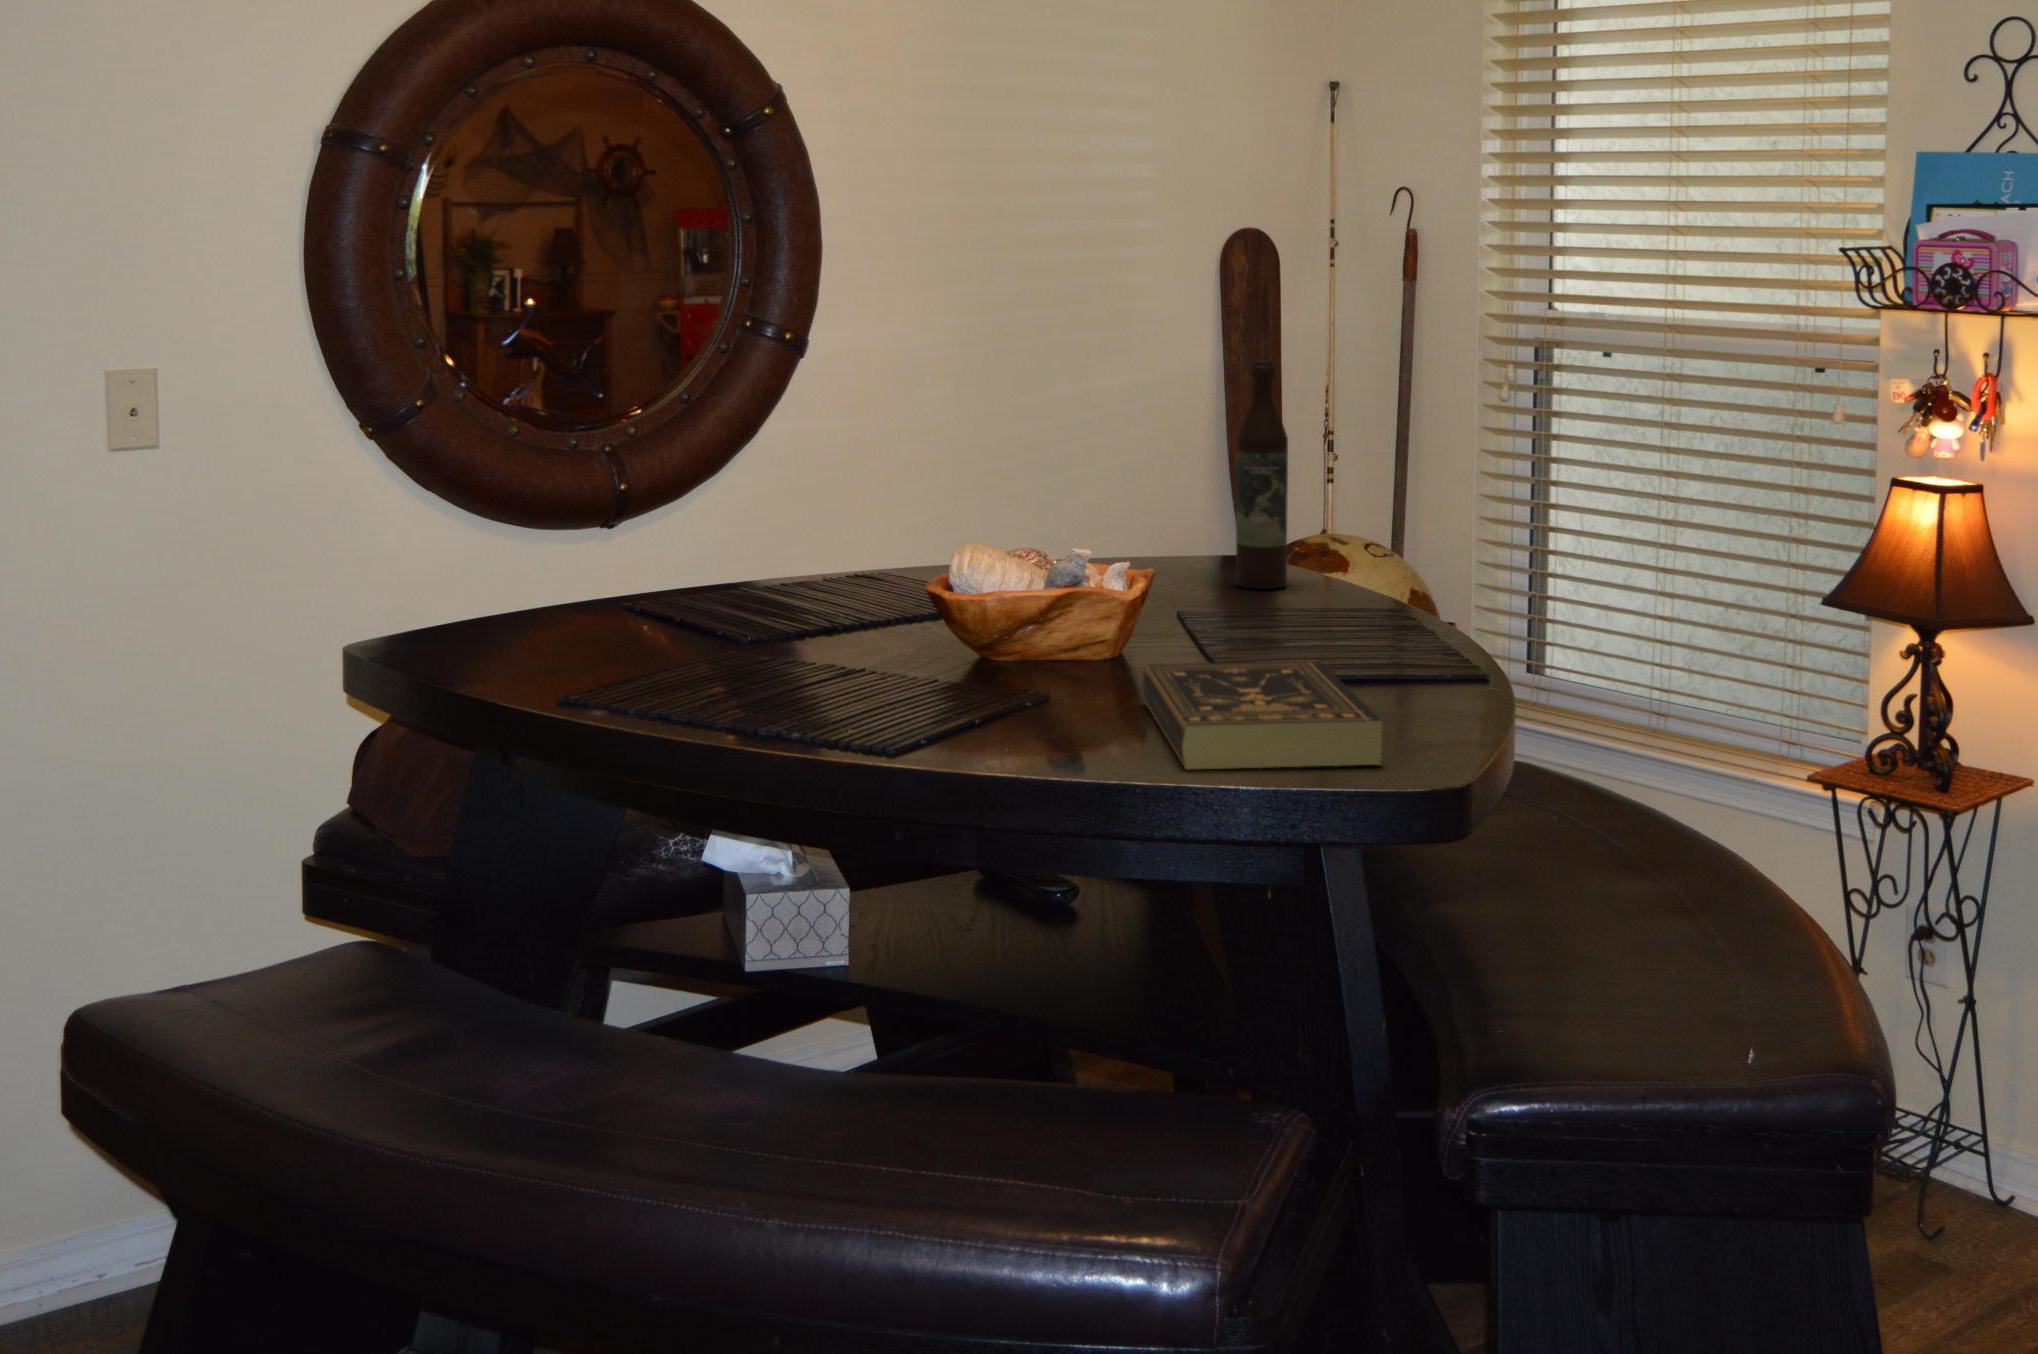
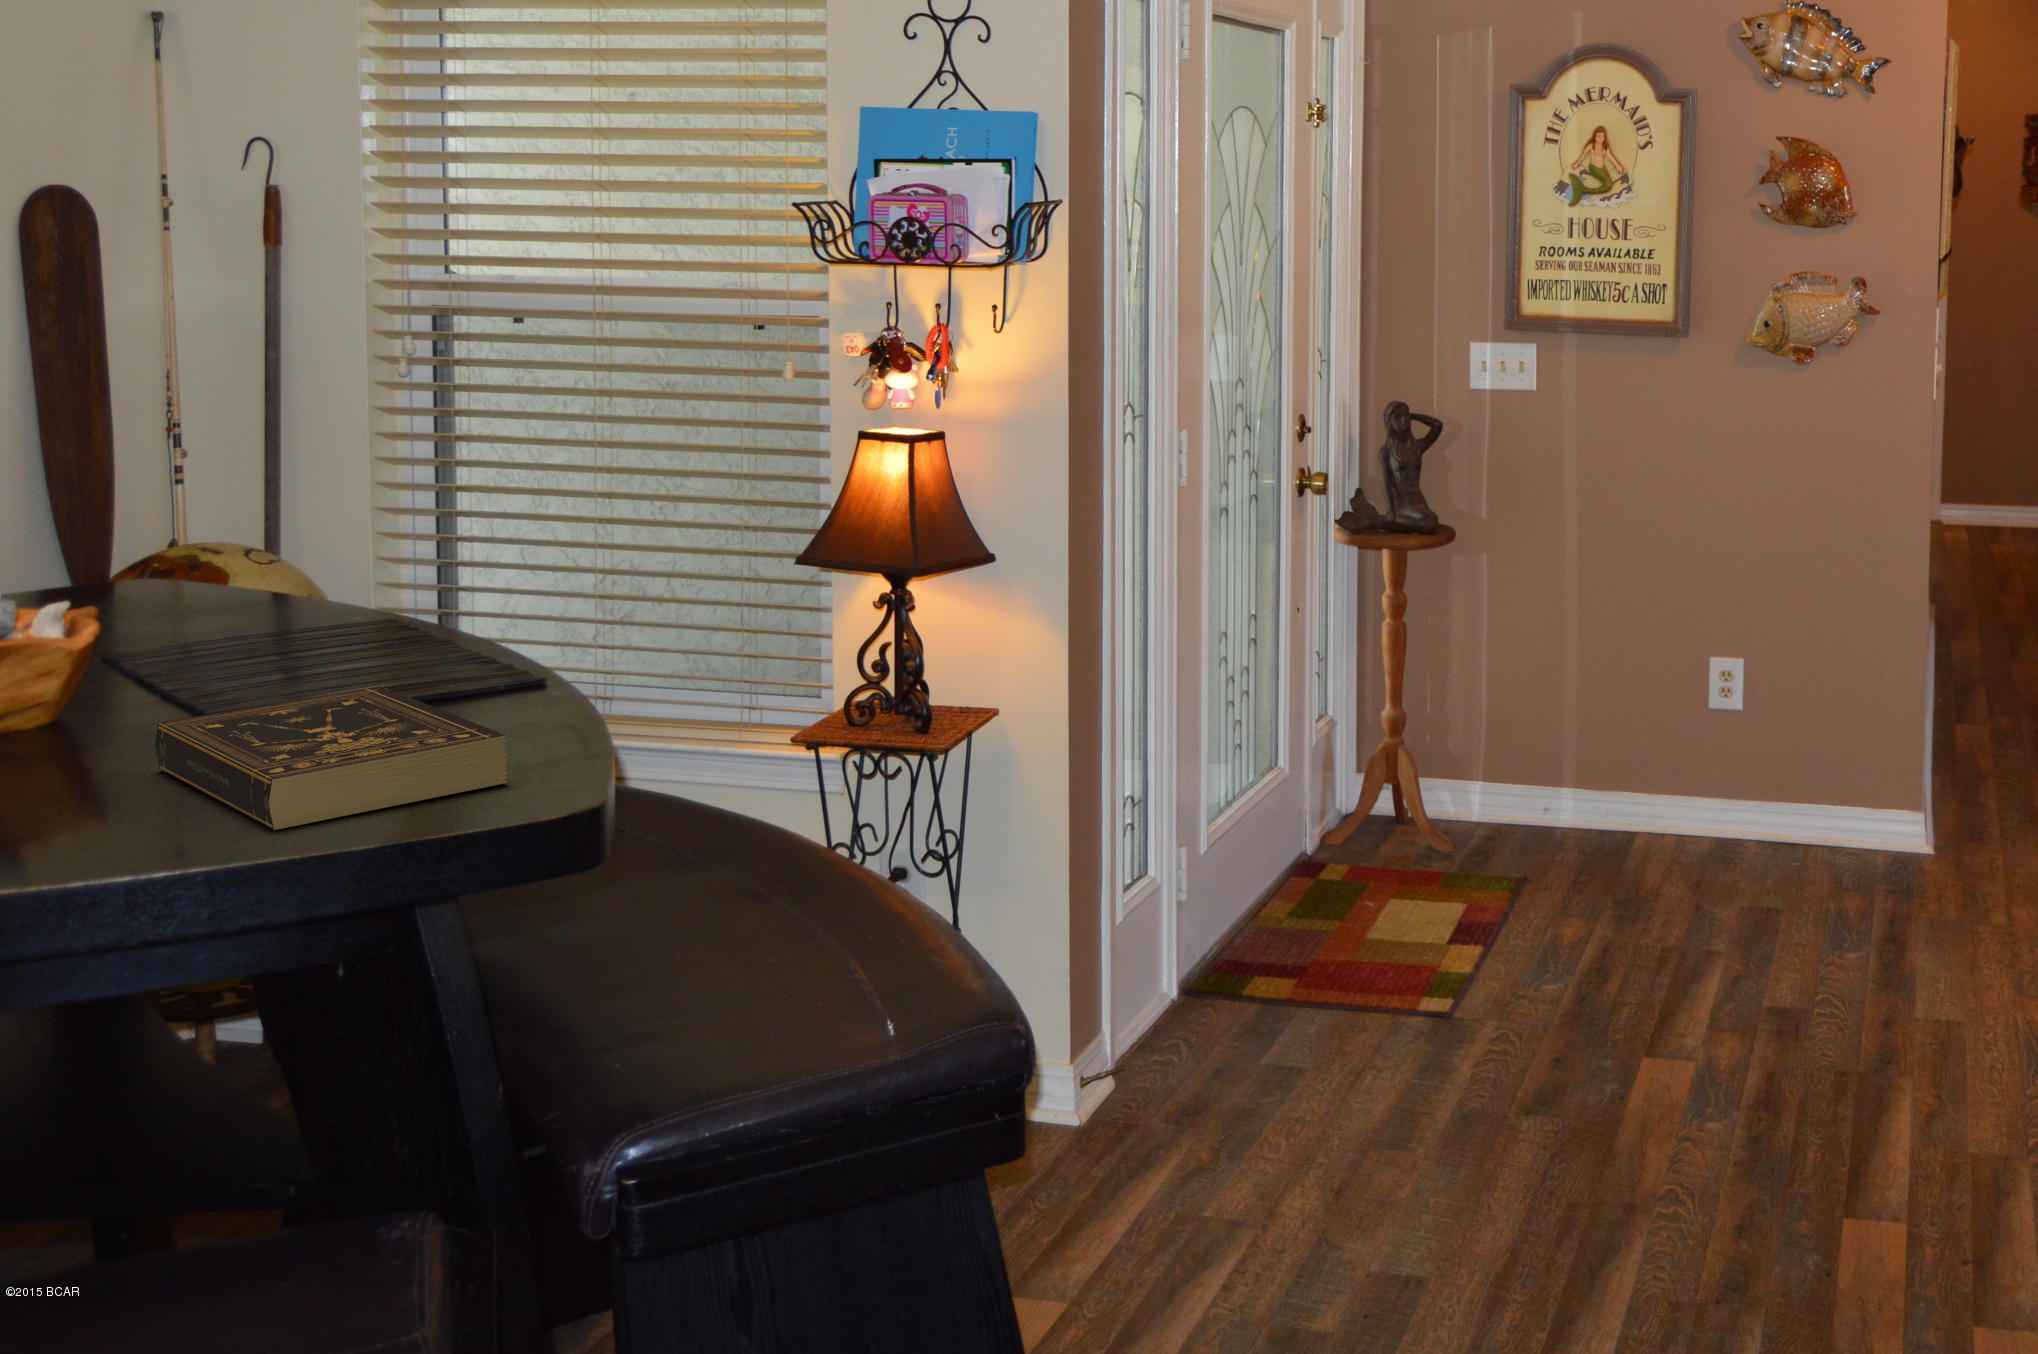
wine bottle: present [1236,360,1288,589] -> none [162,347,240,623]

